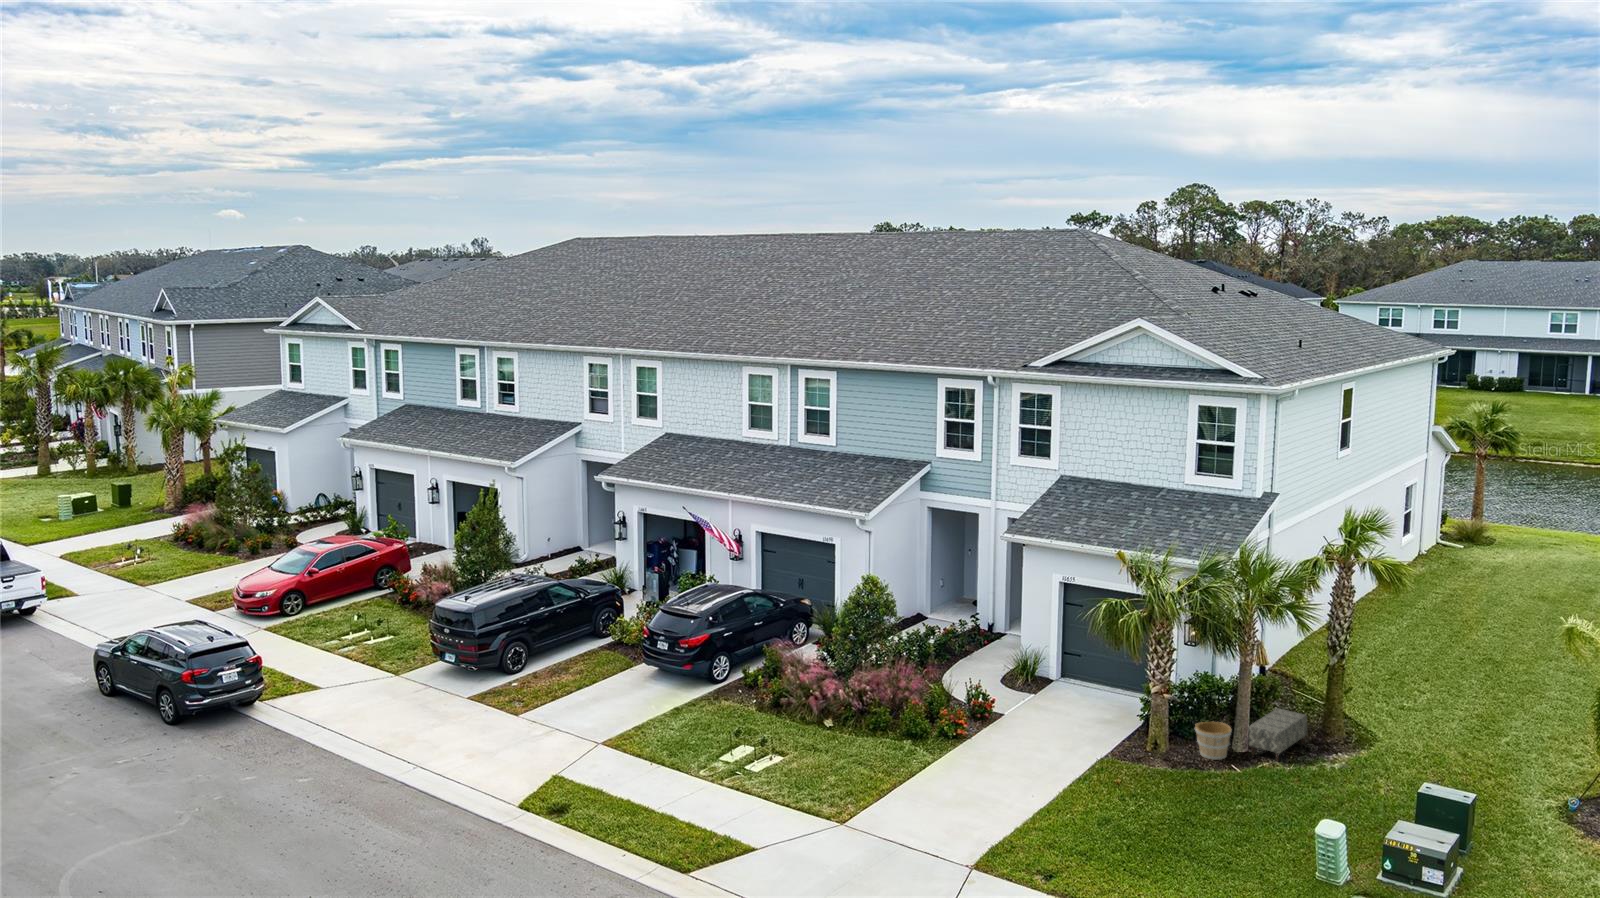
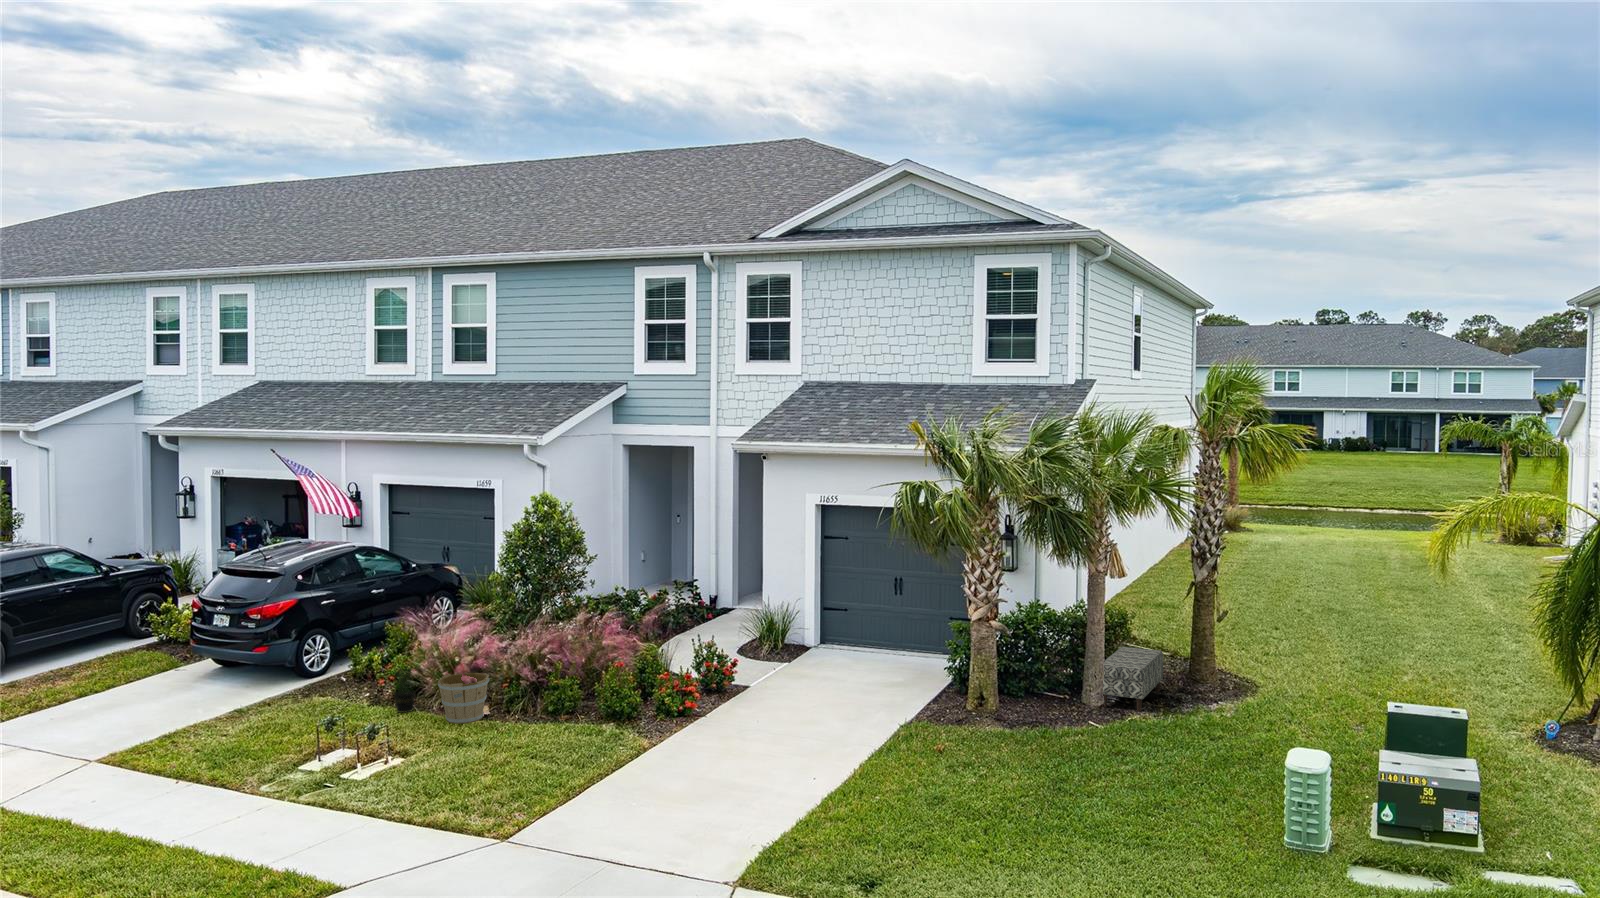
potted plant: none [772,683,789,719] -> present [395,664,414,713]
wooden bucket: present [1195,722,1232,760] -> present [438,673,489,724]

